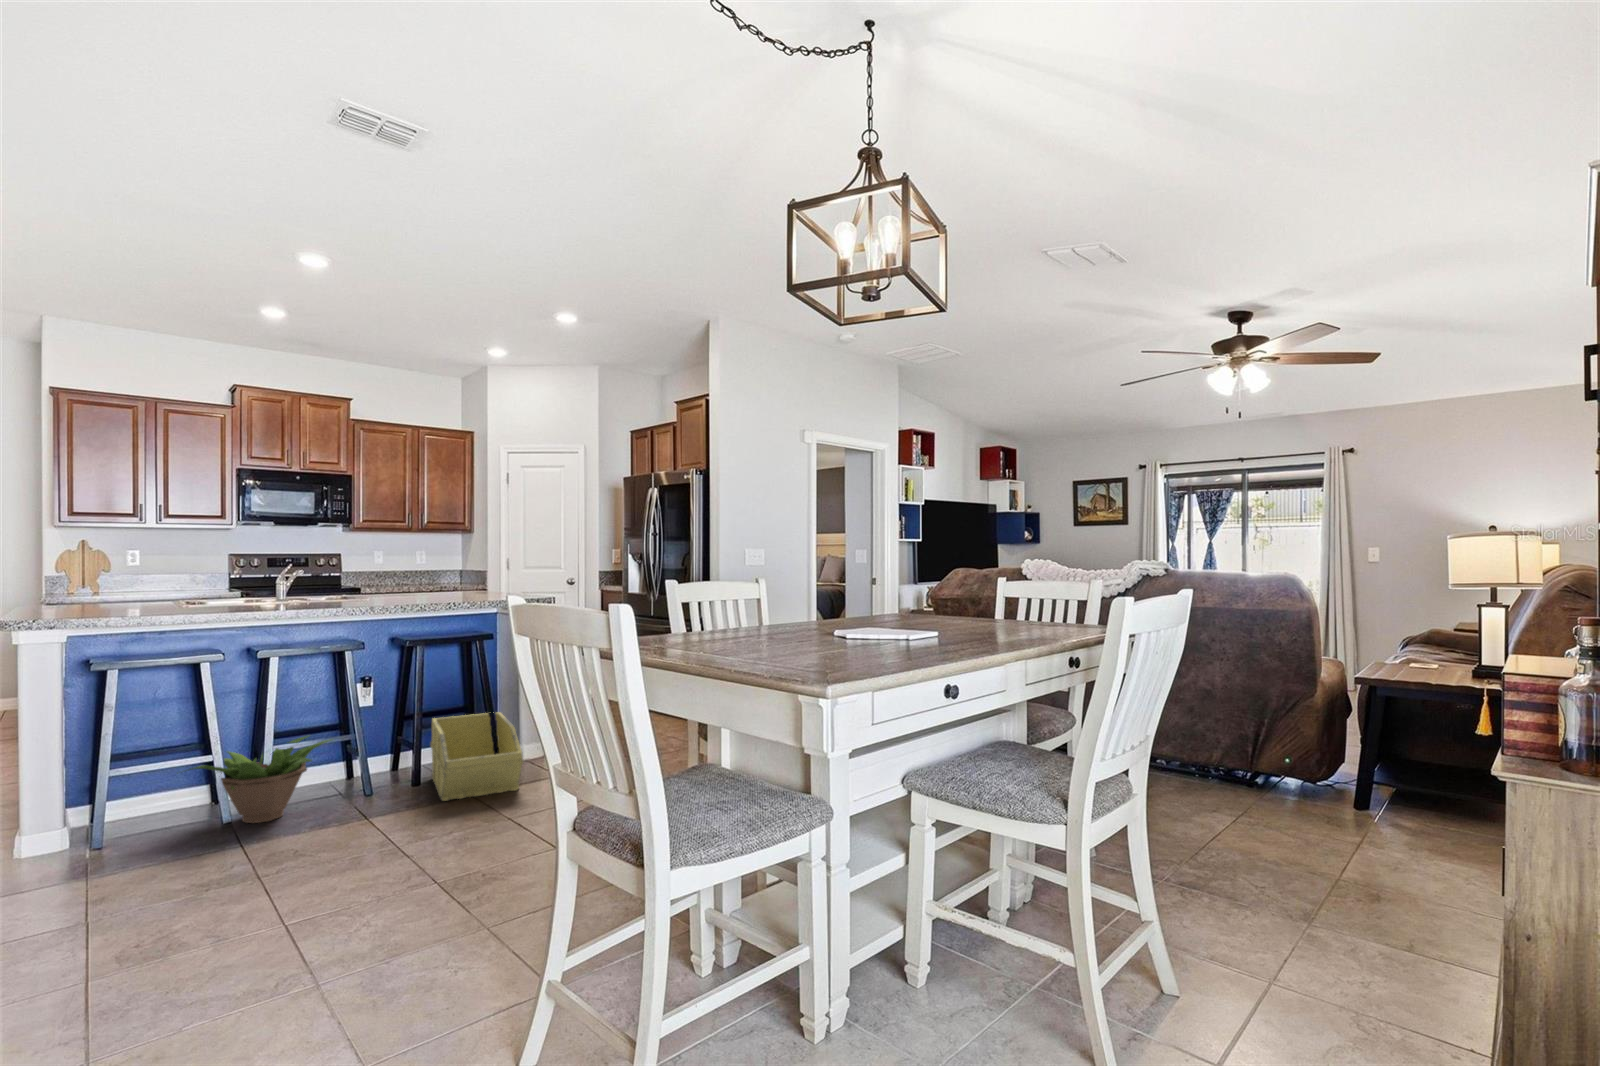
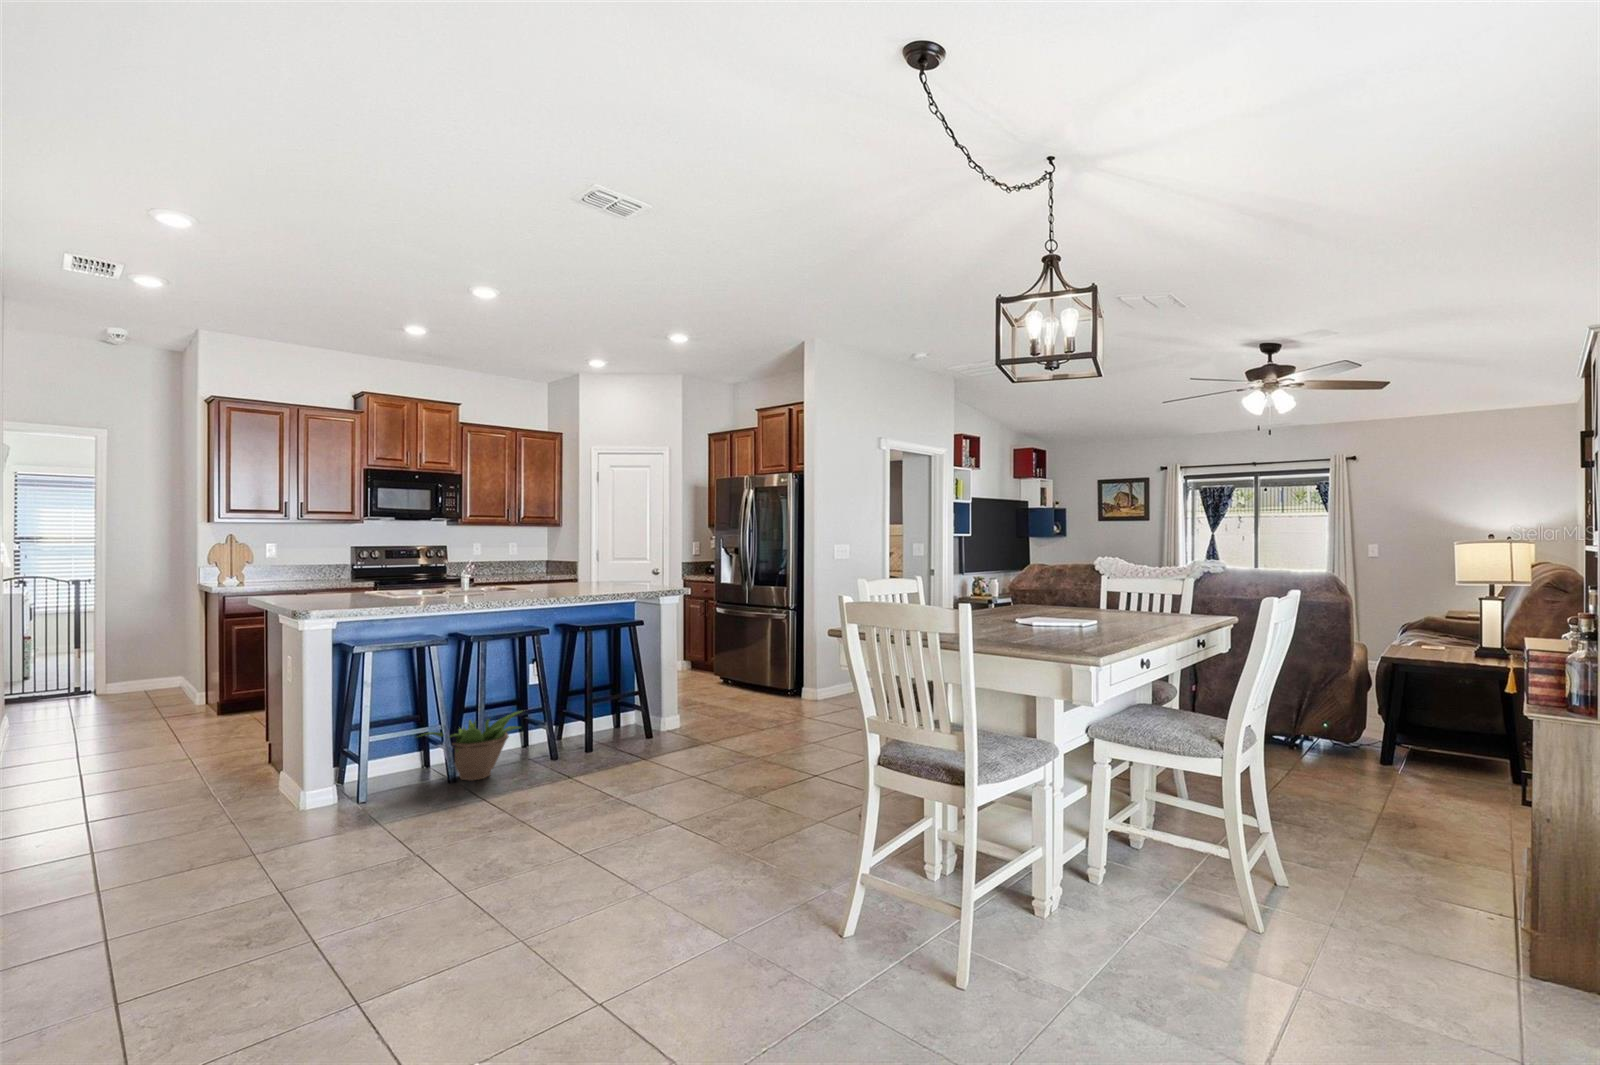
storage bin: present [430,712,523,801] -> none [588,688,683,763]

